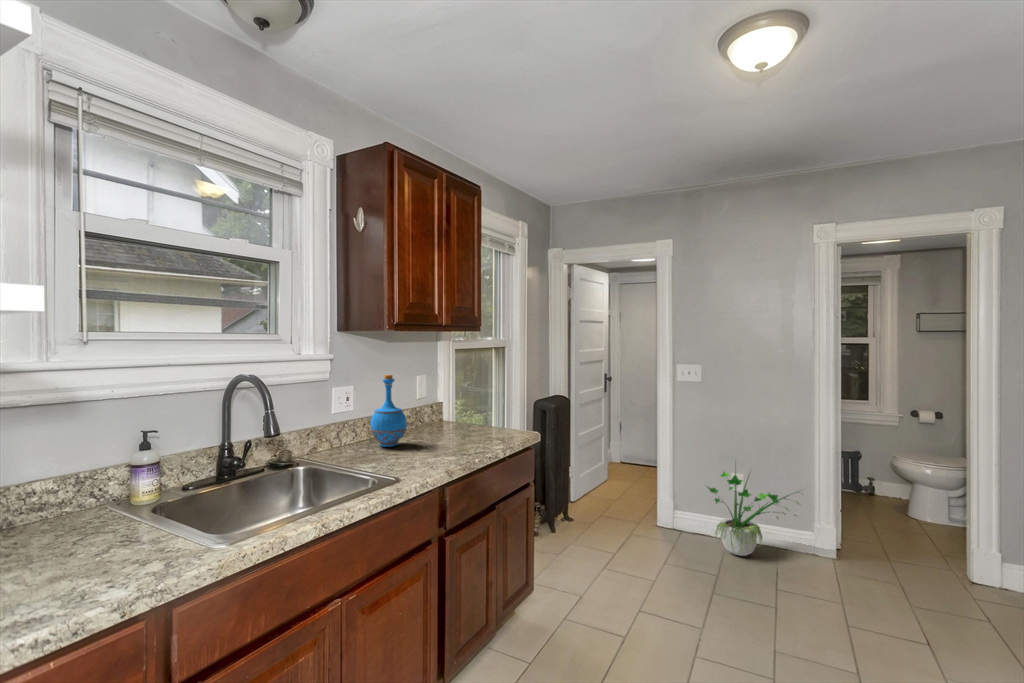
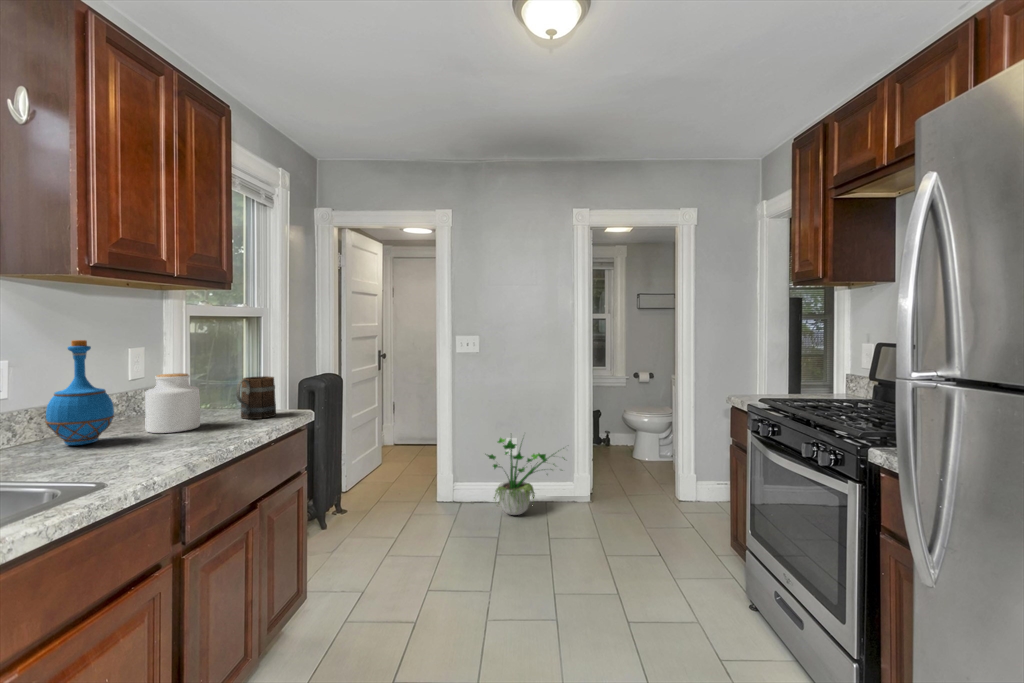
jar: none [424,398,458,443] -> present [145,373,200,433]
mug: none [482,402,511,437] -> present [236,376,276,419]

